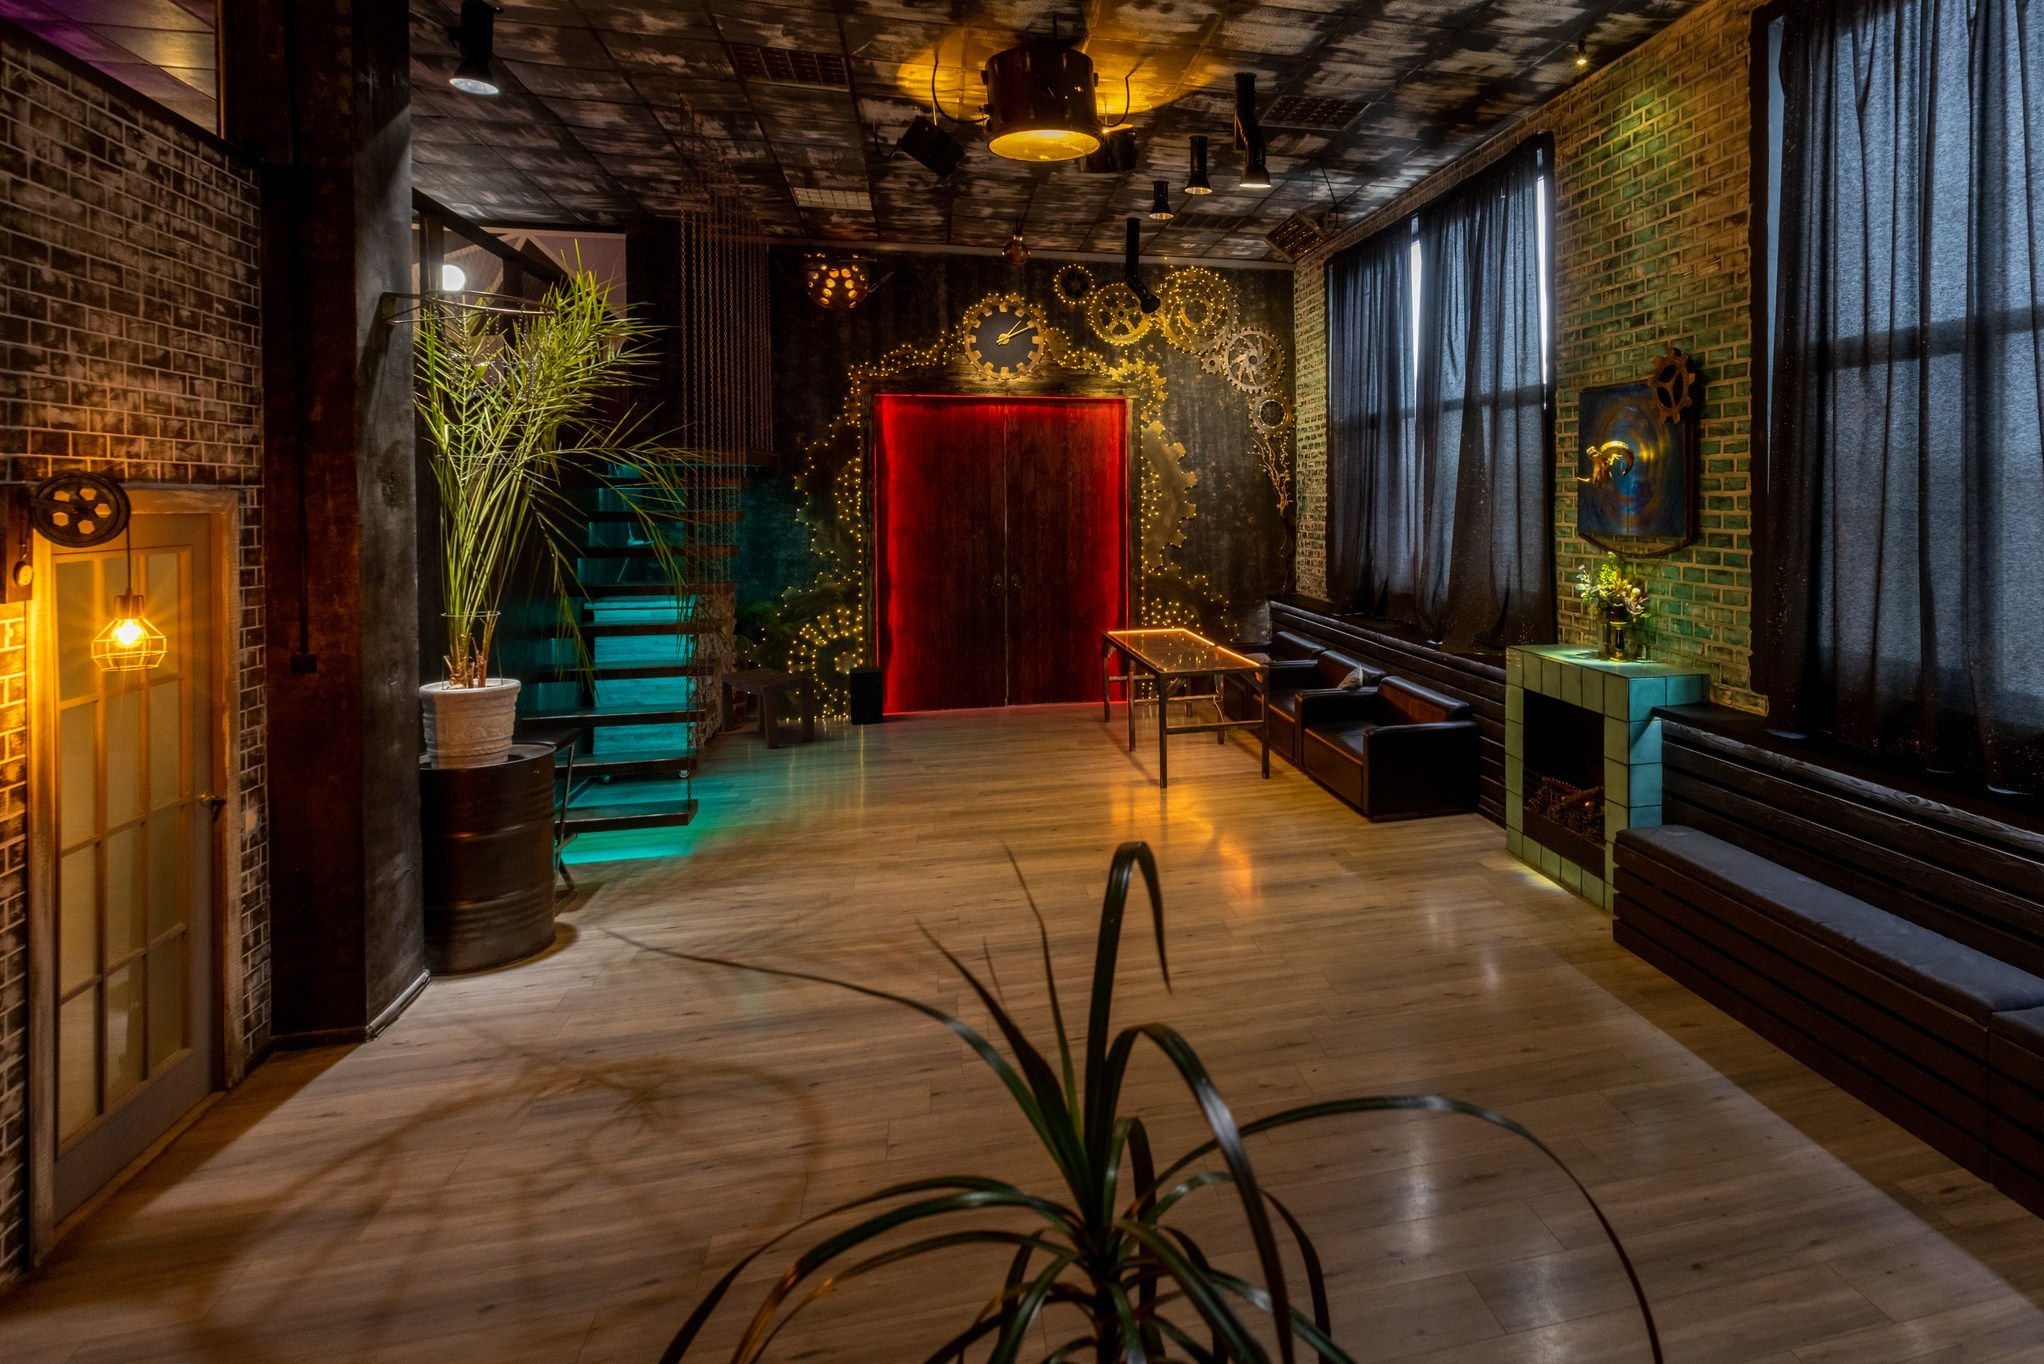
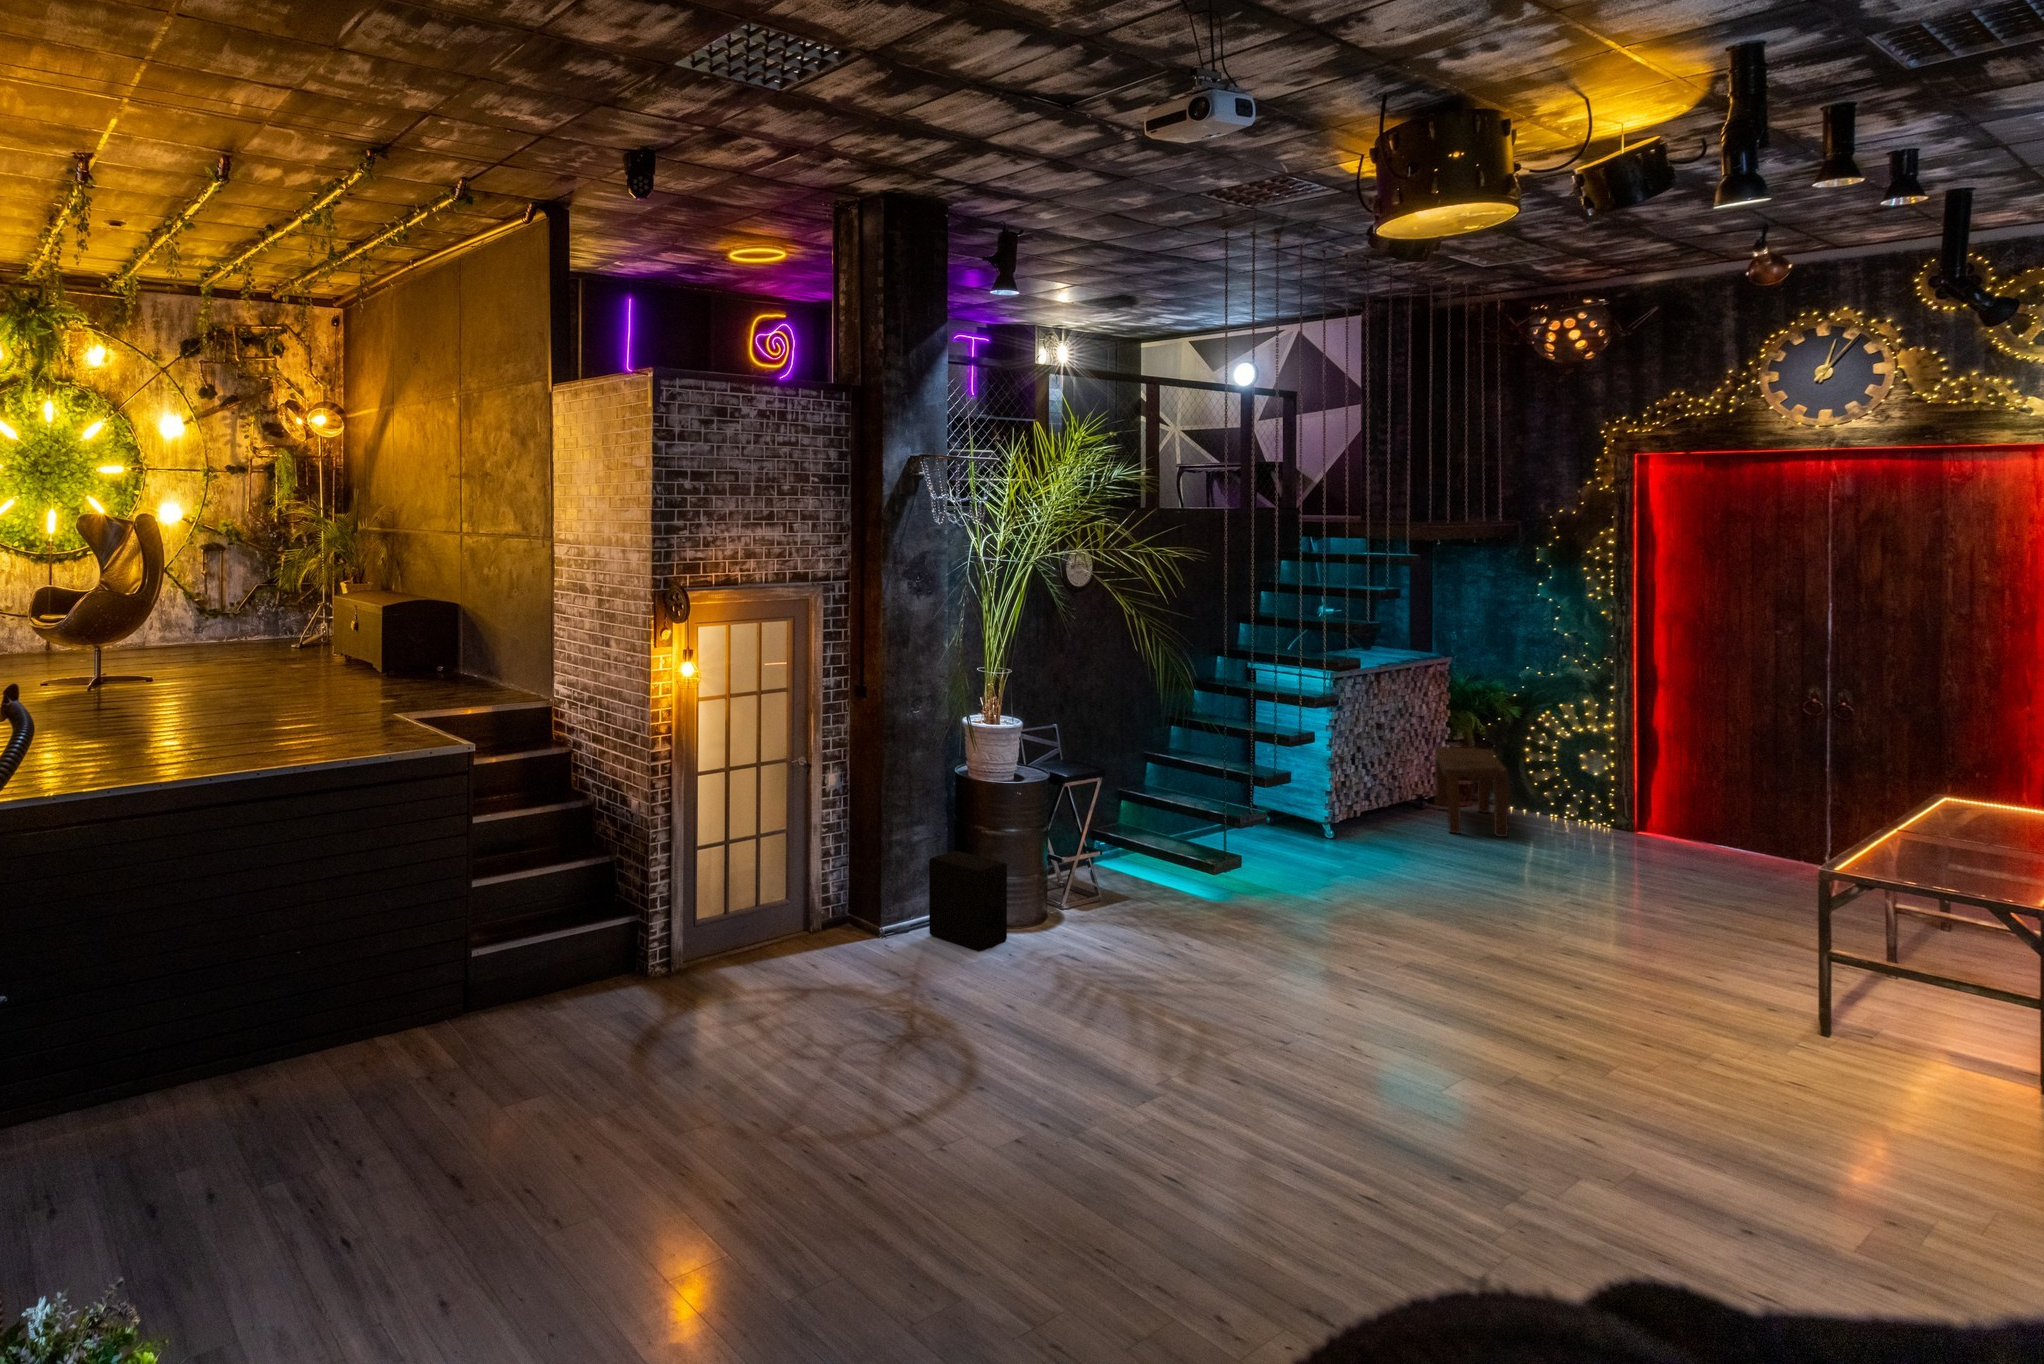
speaker: present [850,667,883,725] -> present [929,851,1007,951]

